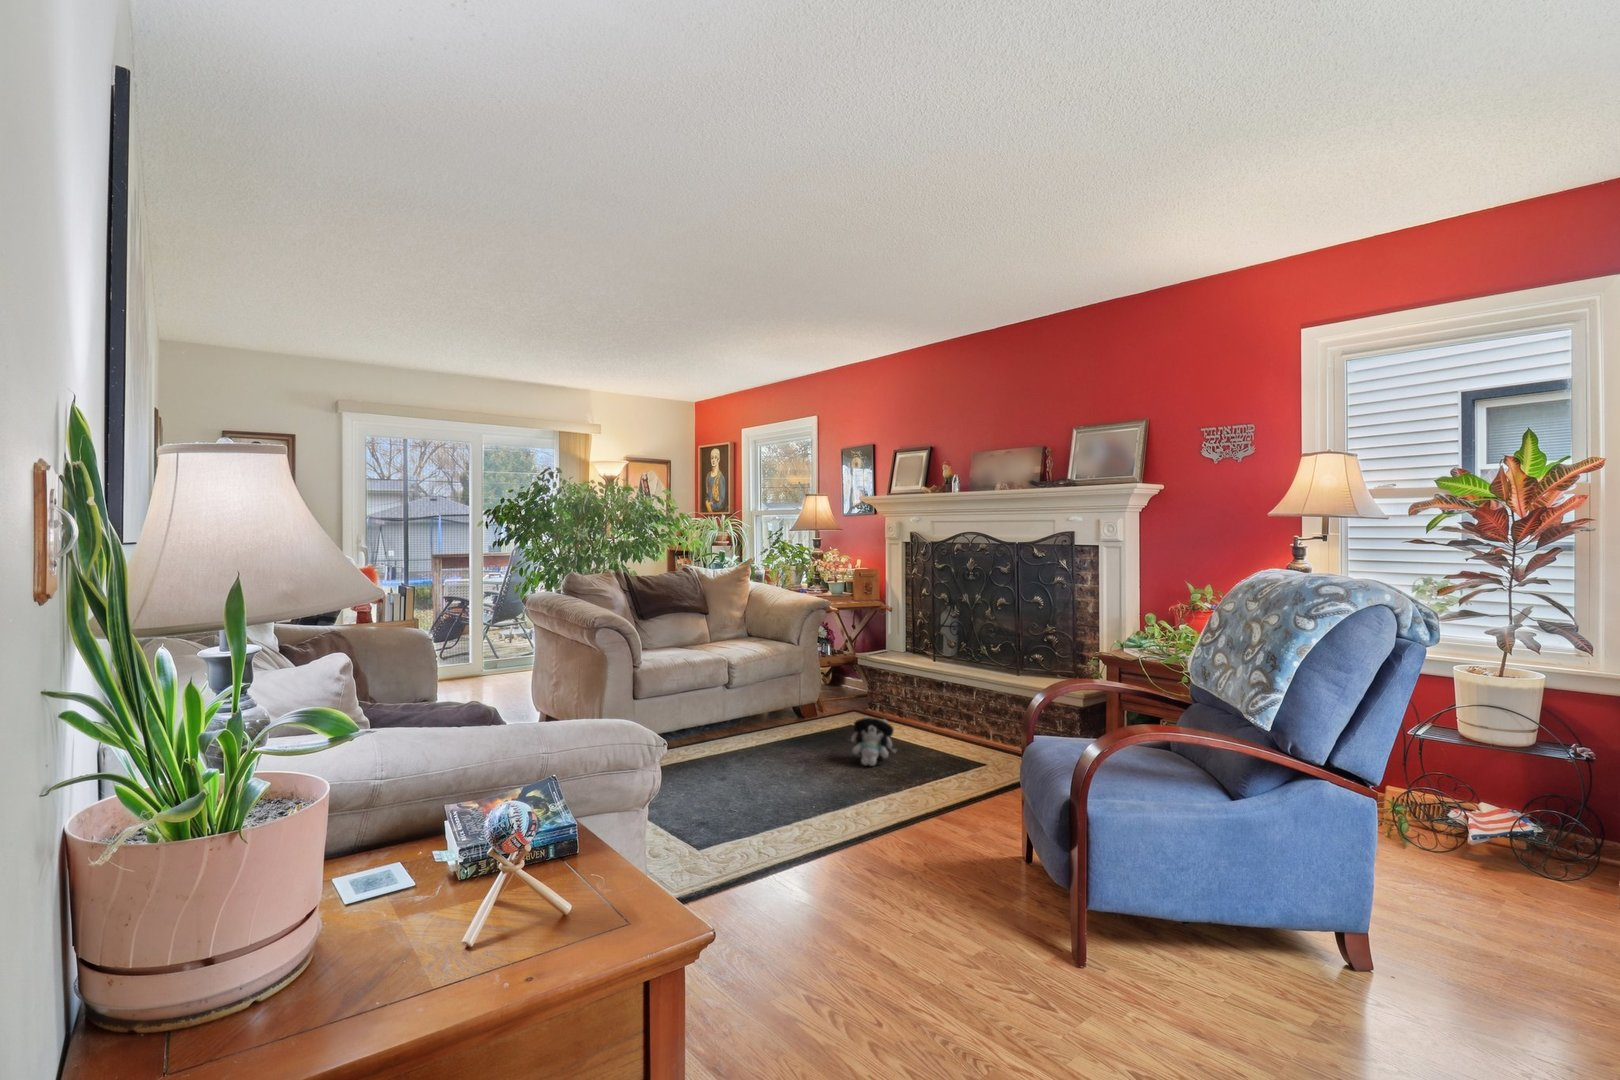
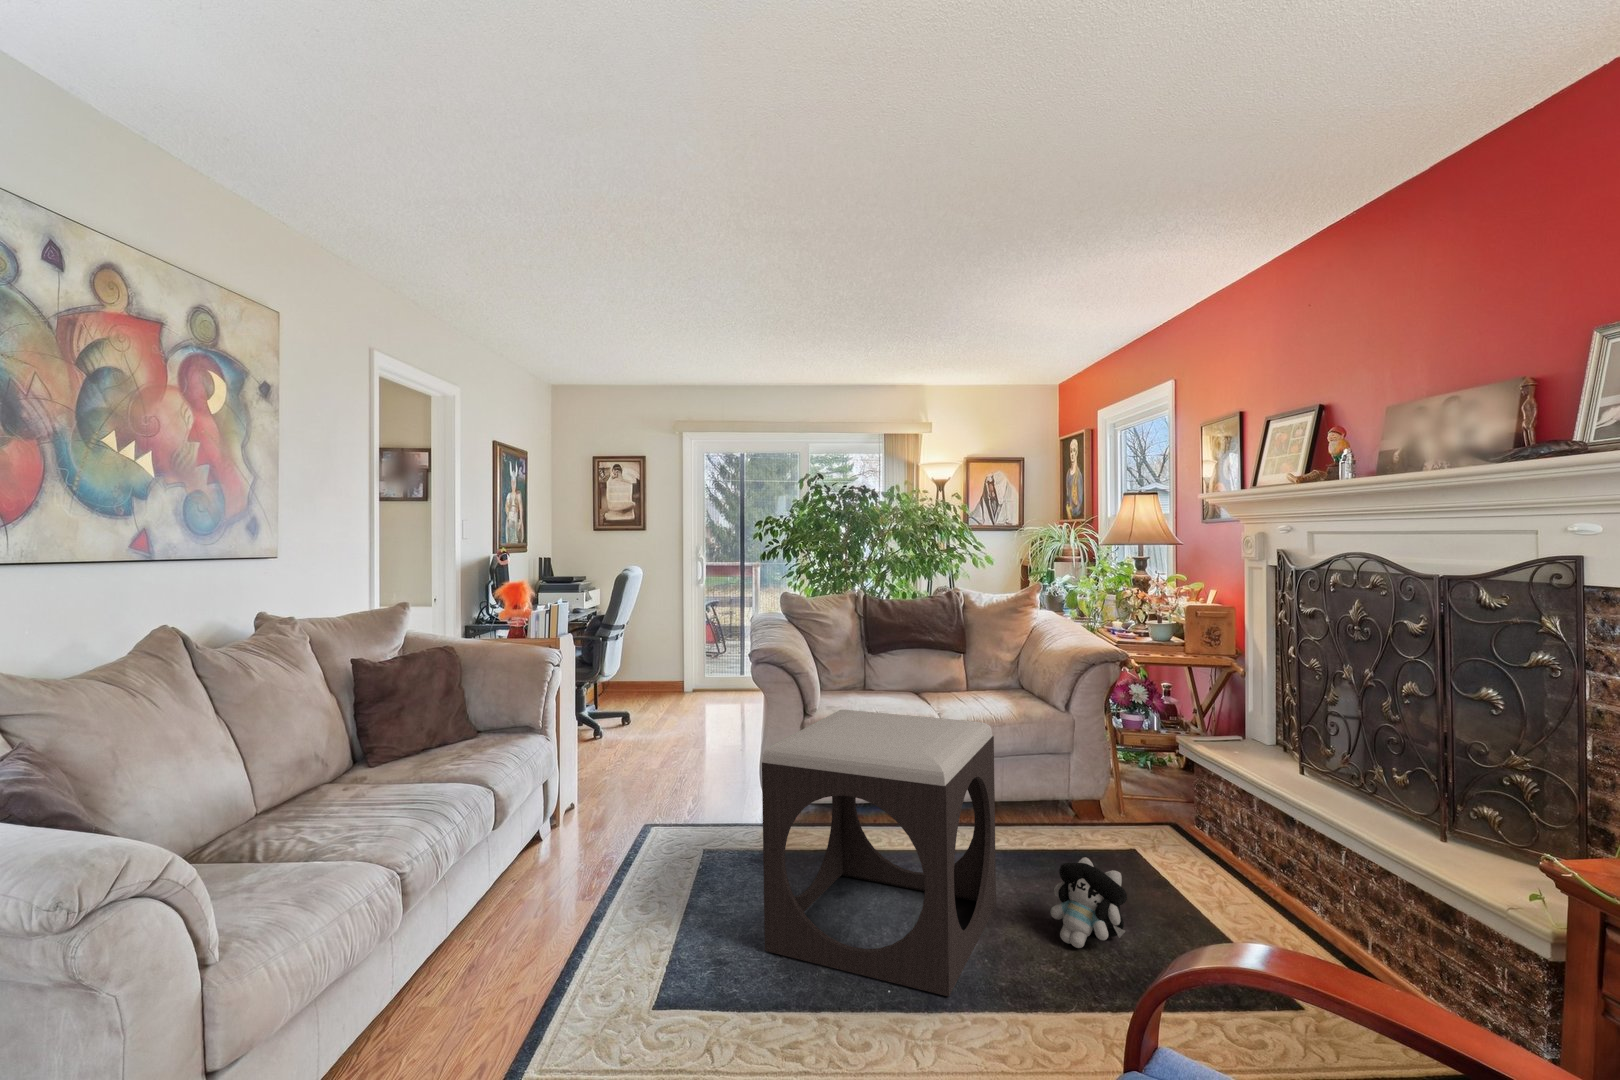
footstool: none [696,639,835,805] -> present [762,710,996,997]

